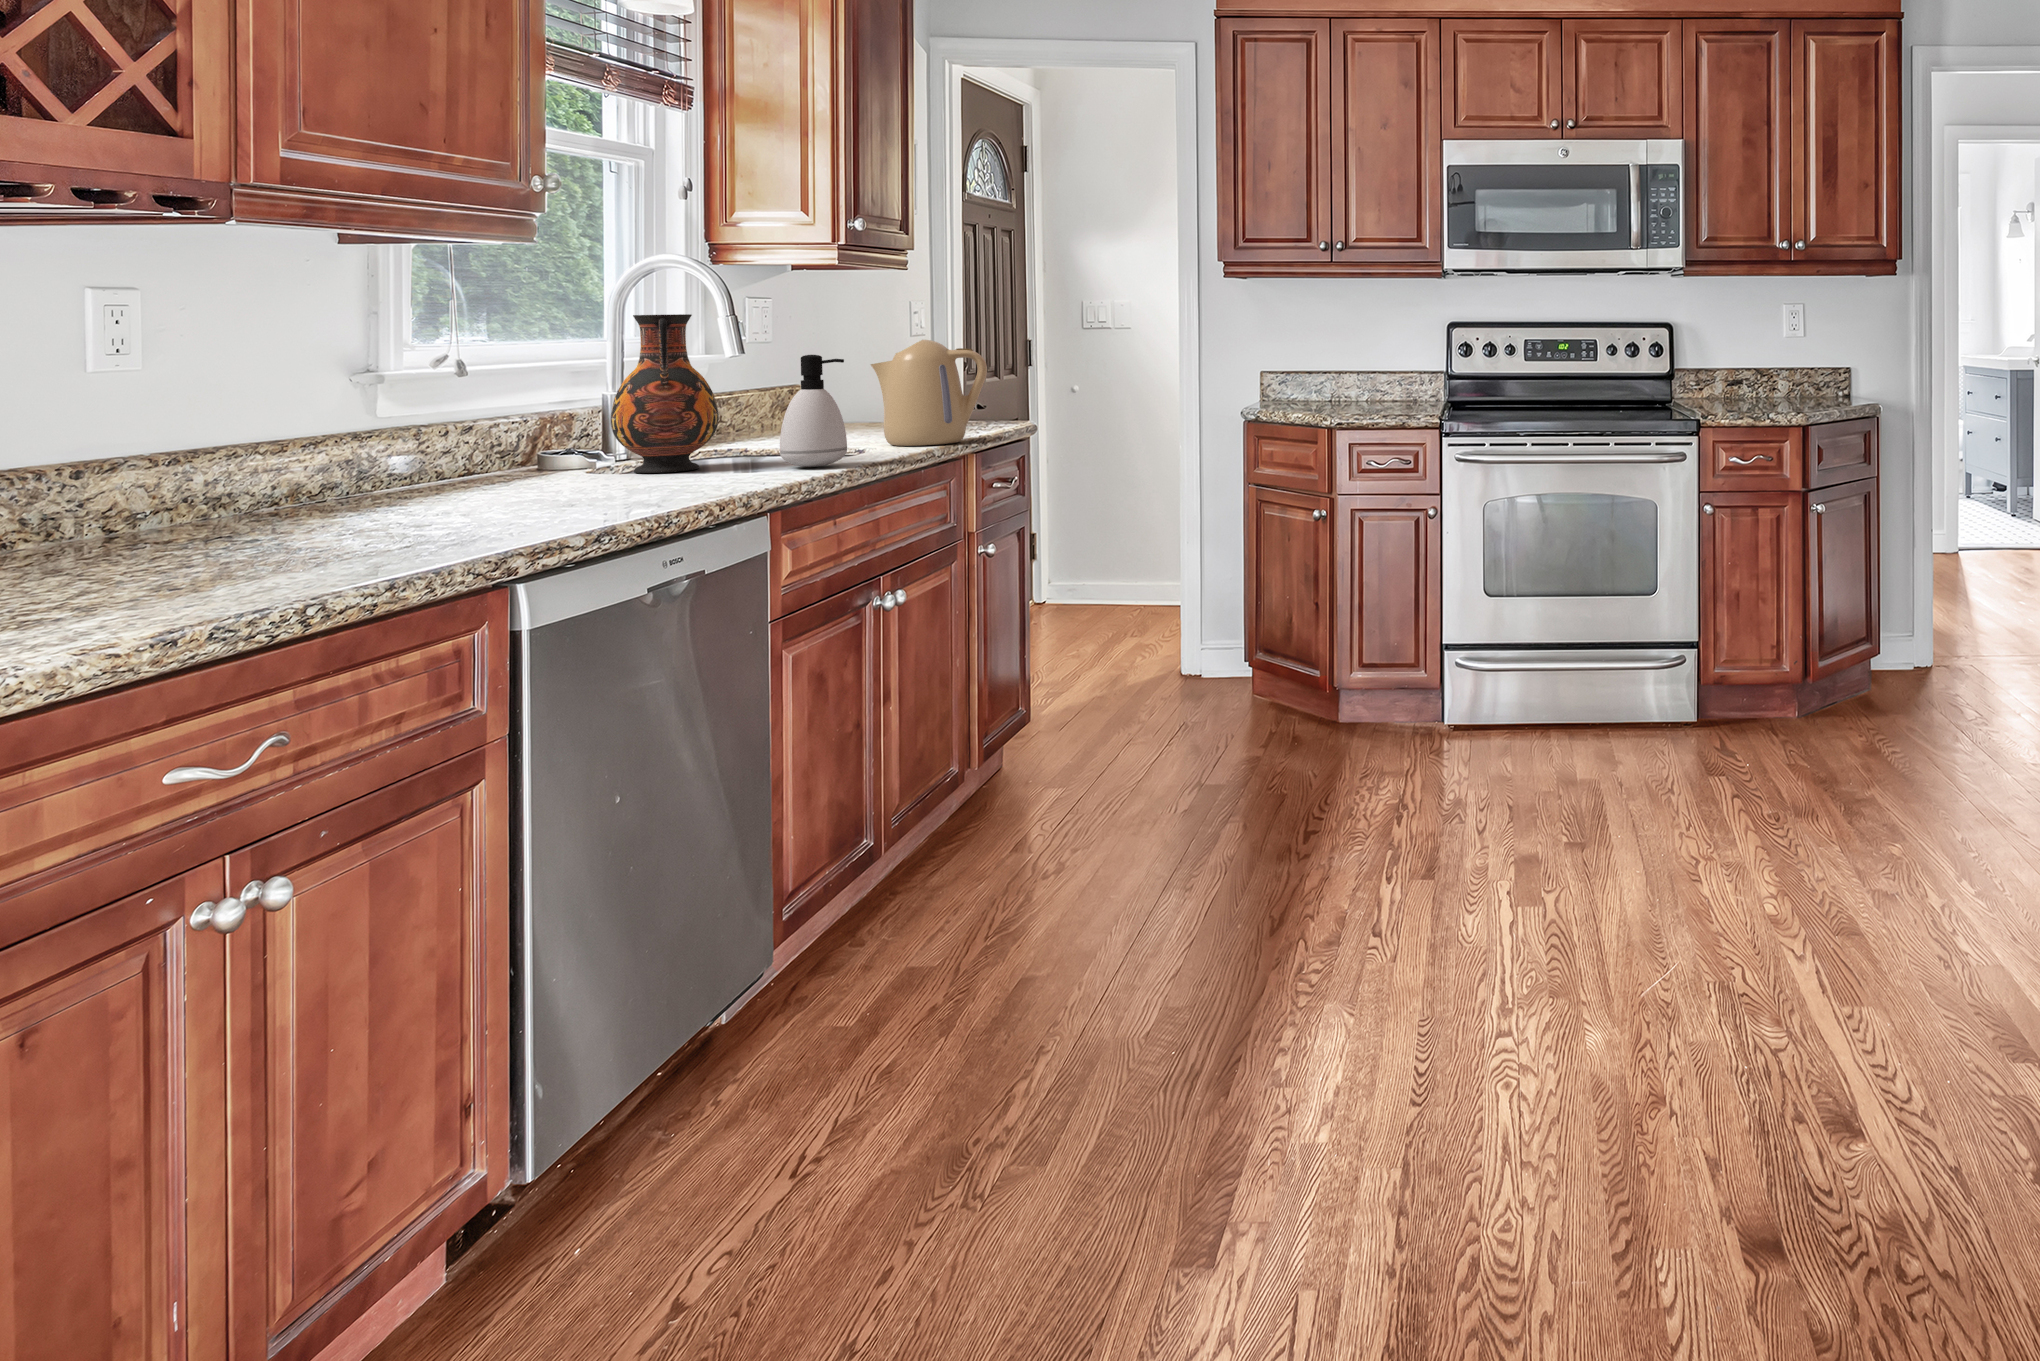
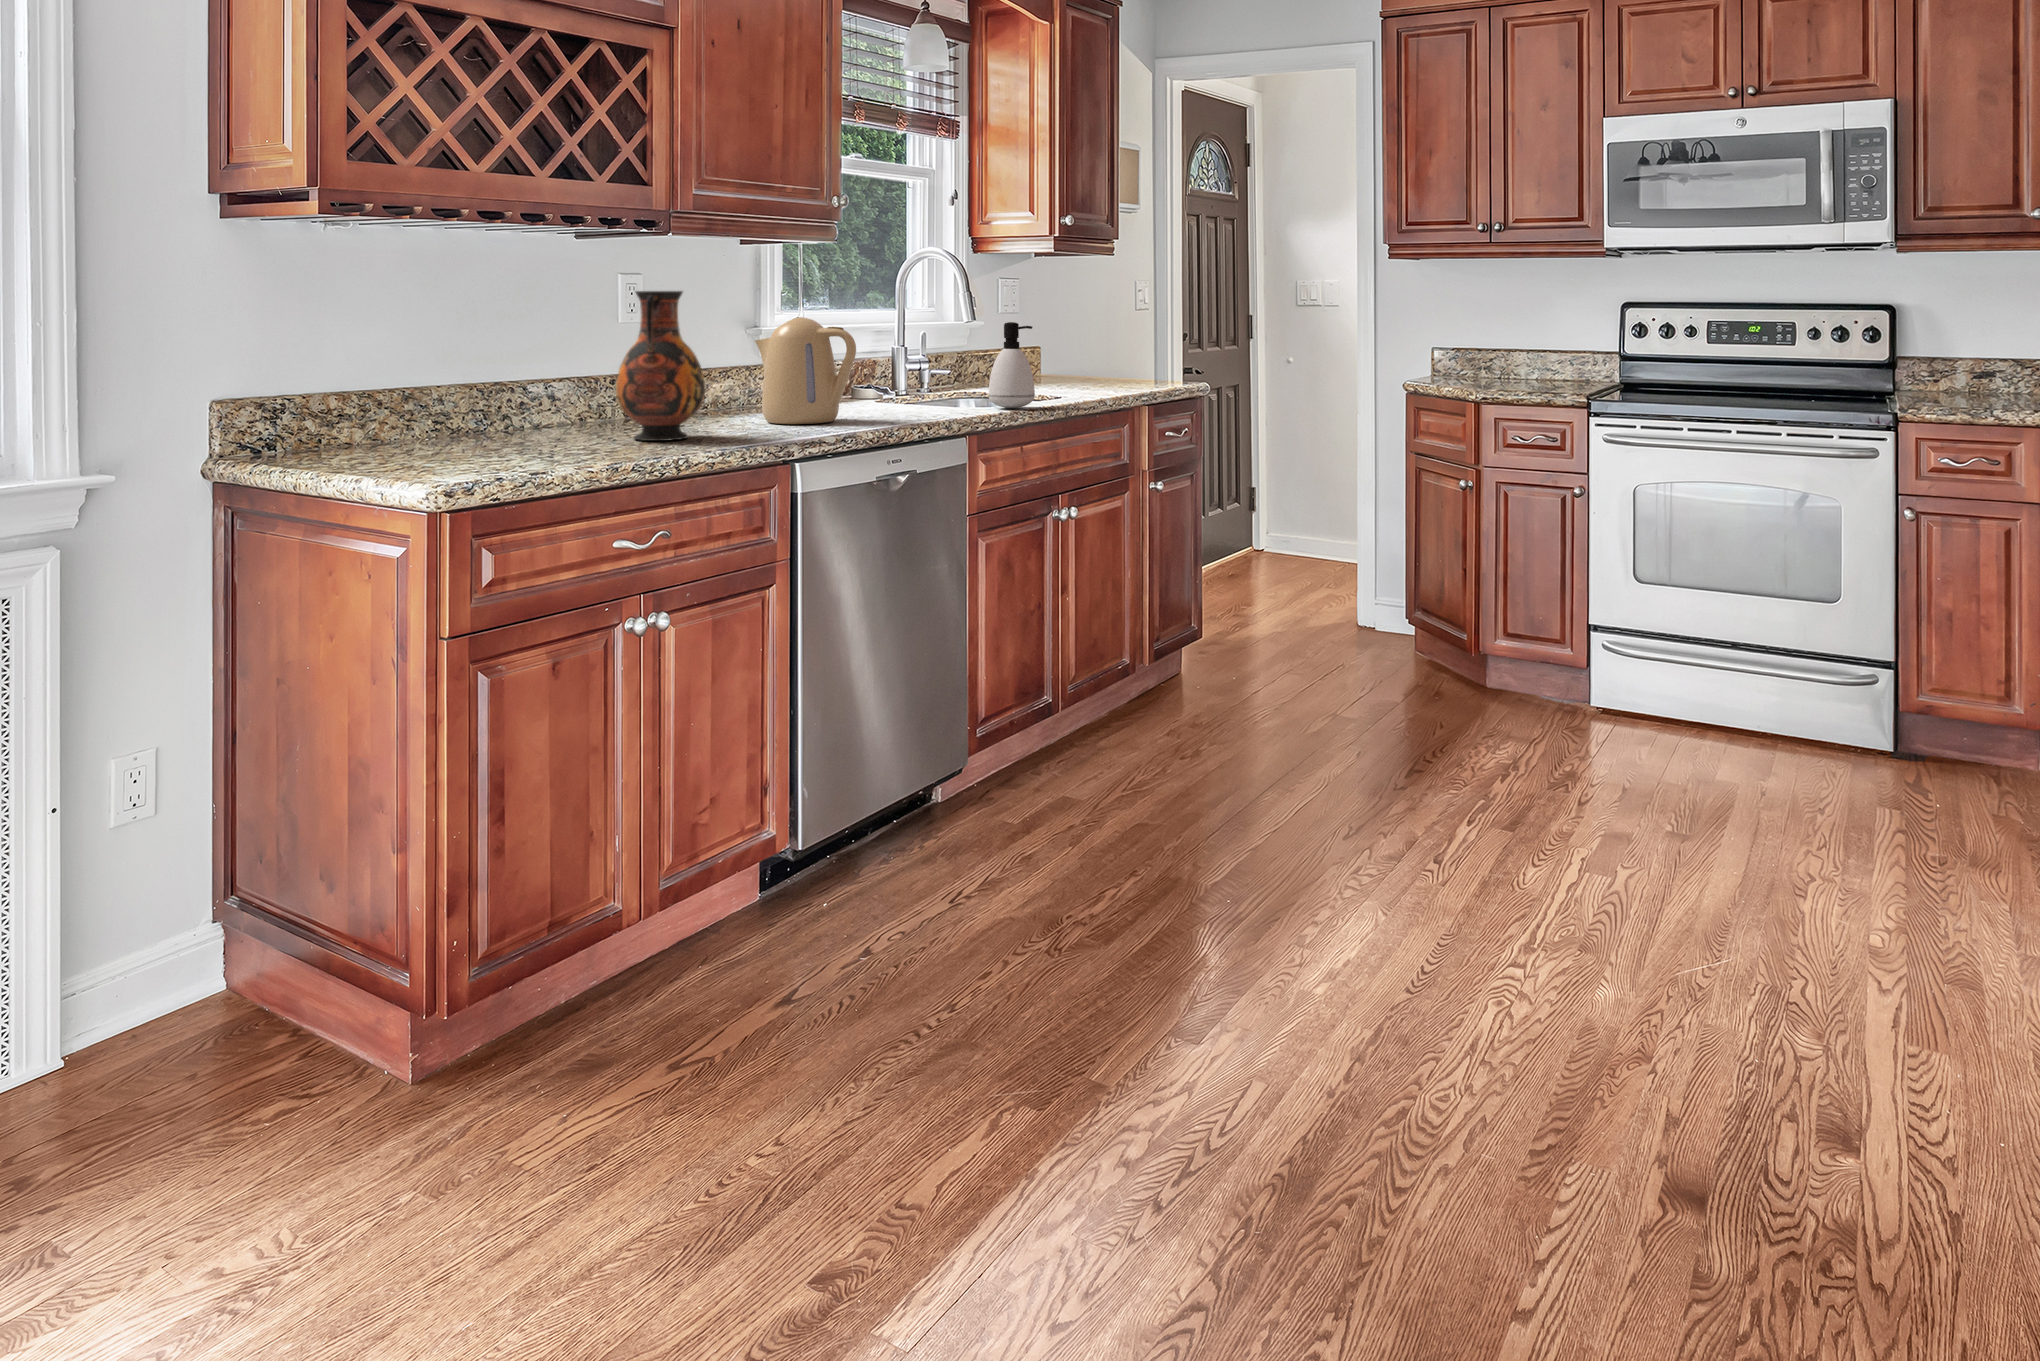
vase: present [611,314,719,473] -> present [616,291,705,441]
kettle: present [871,340,987,446] -> present [755,317,856,424]

